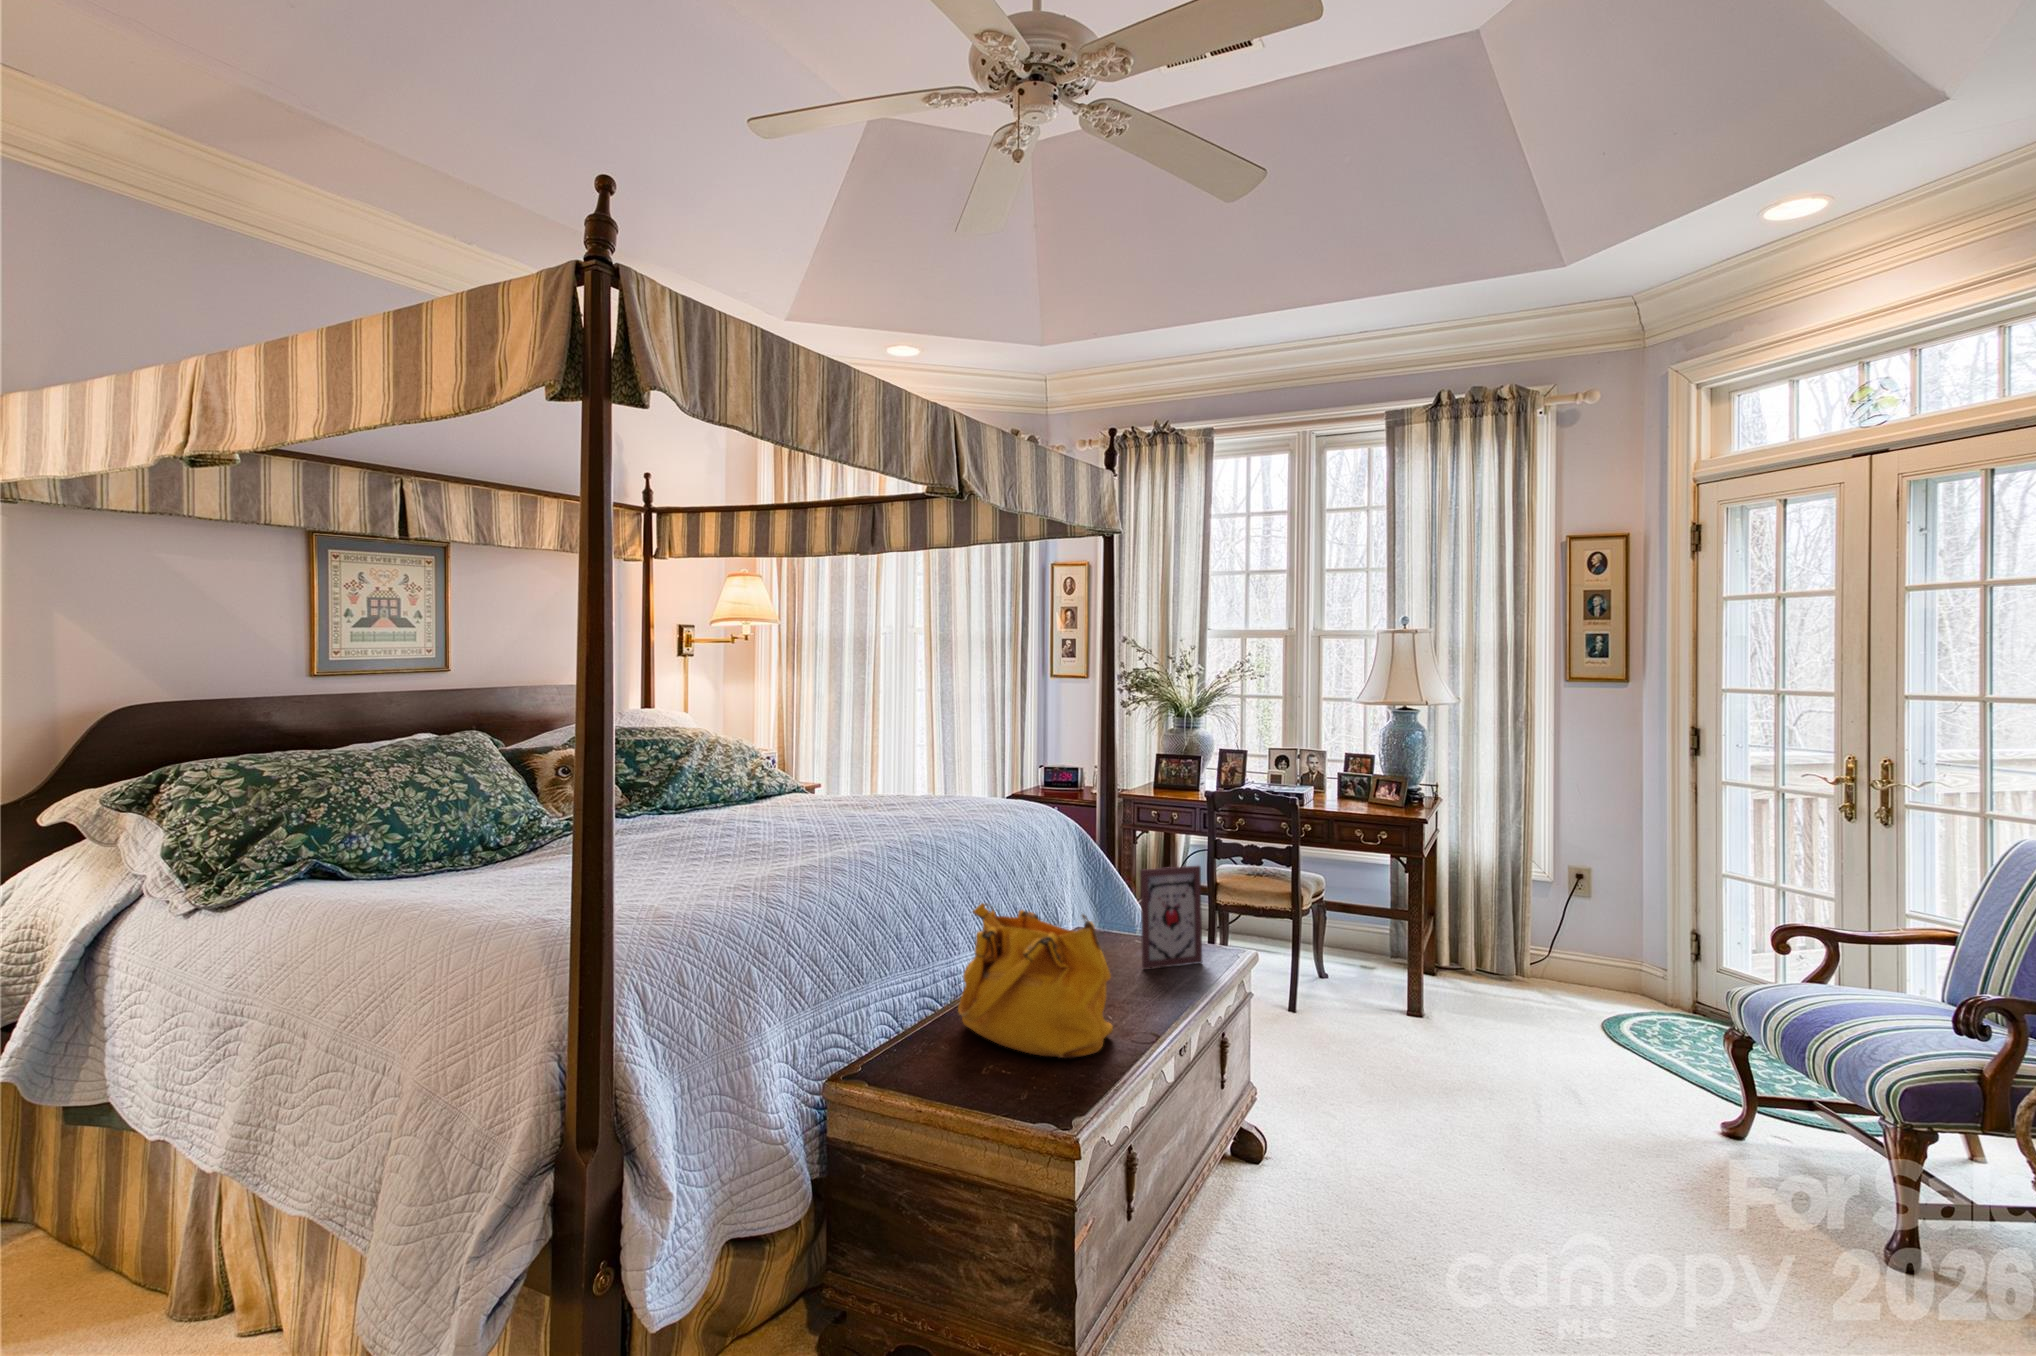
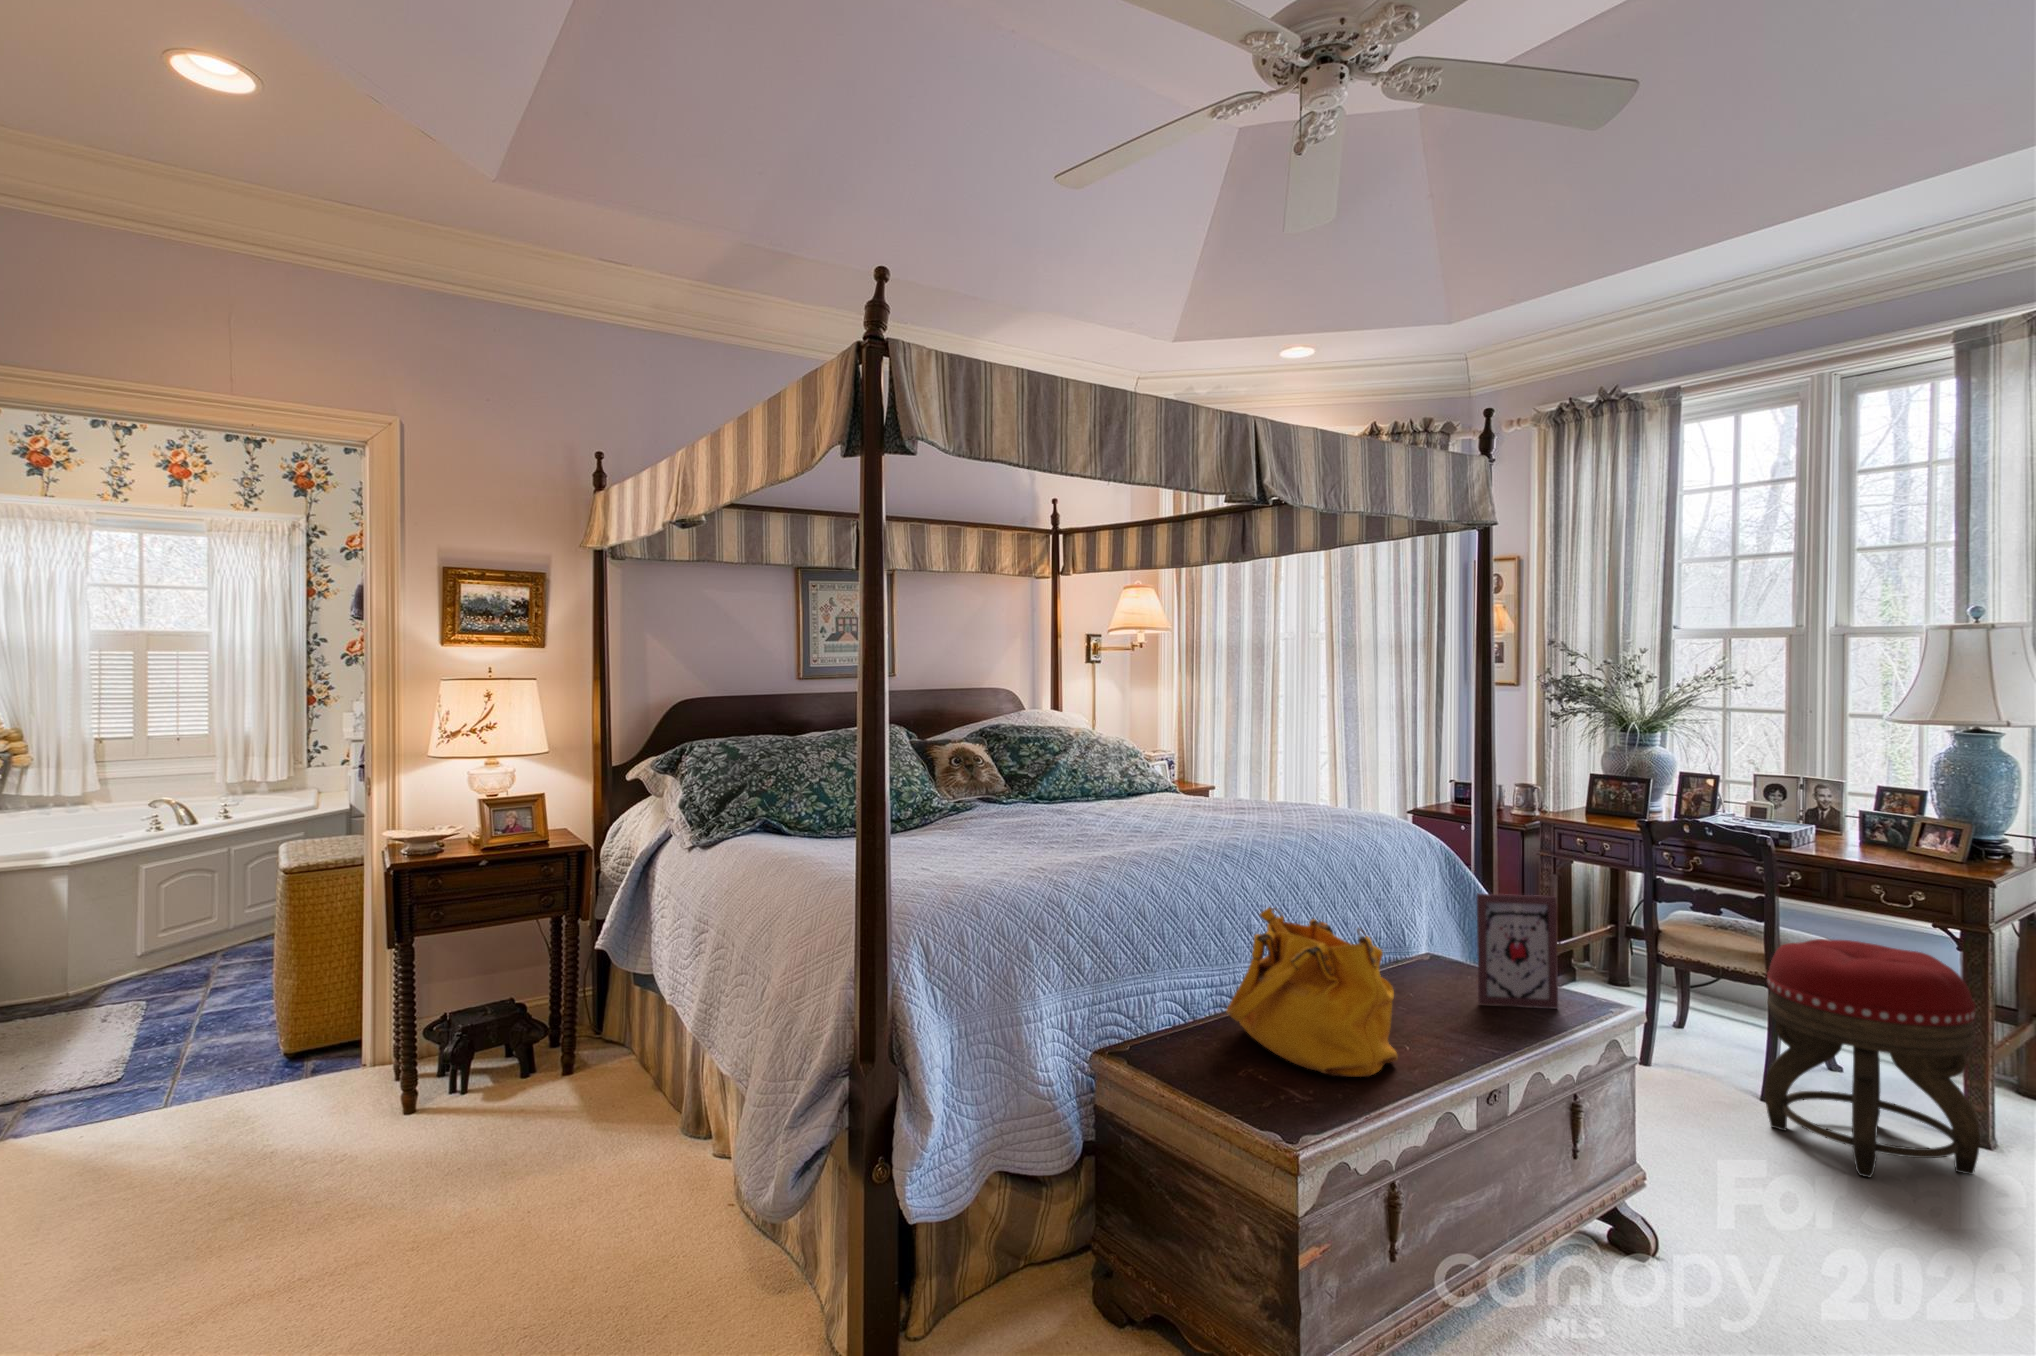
footstool: none [1298,877,1431,1058] -> present [1765,939,1980,1178]

